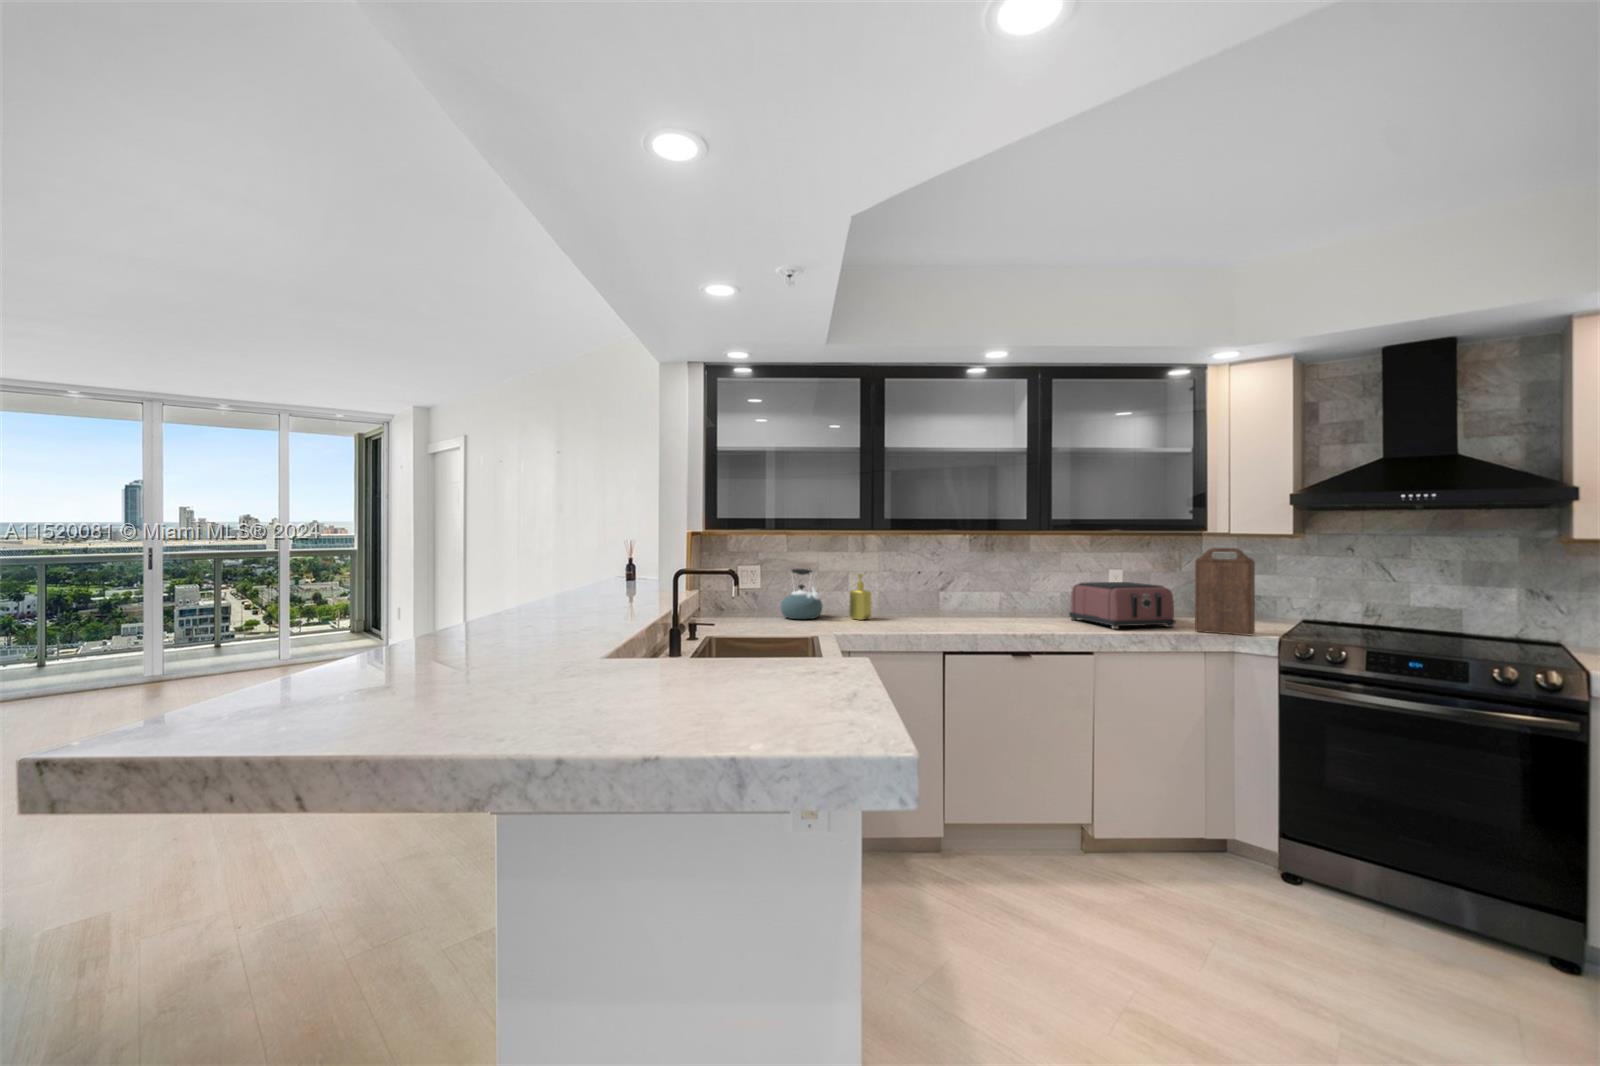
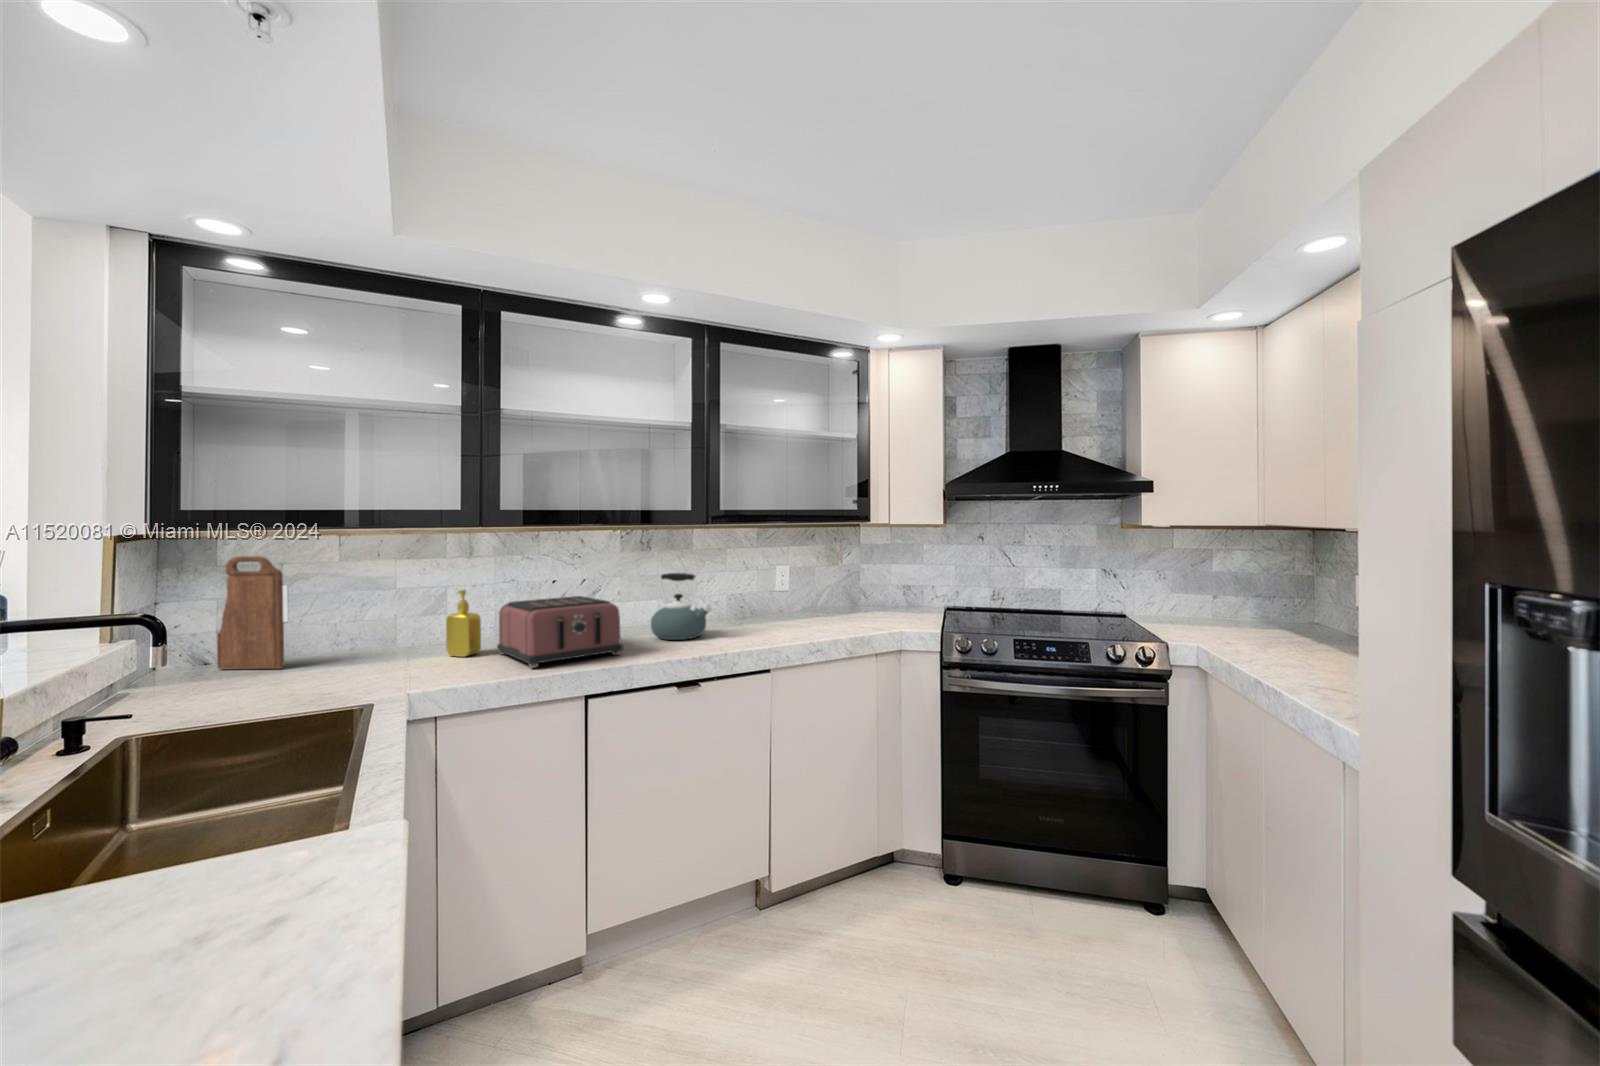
cutting board: present [1195,548,1255,635] -> present [217,556,284,669]
kettle: present [781,569,823,619] -> present [651,573,712,640]
toaster: present [1069,582,1176,629] -> present [497,596,623,668]

